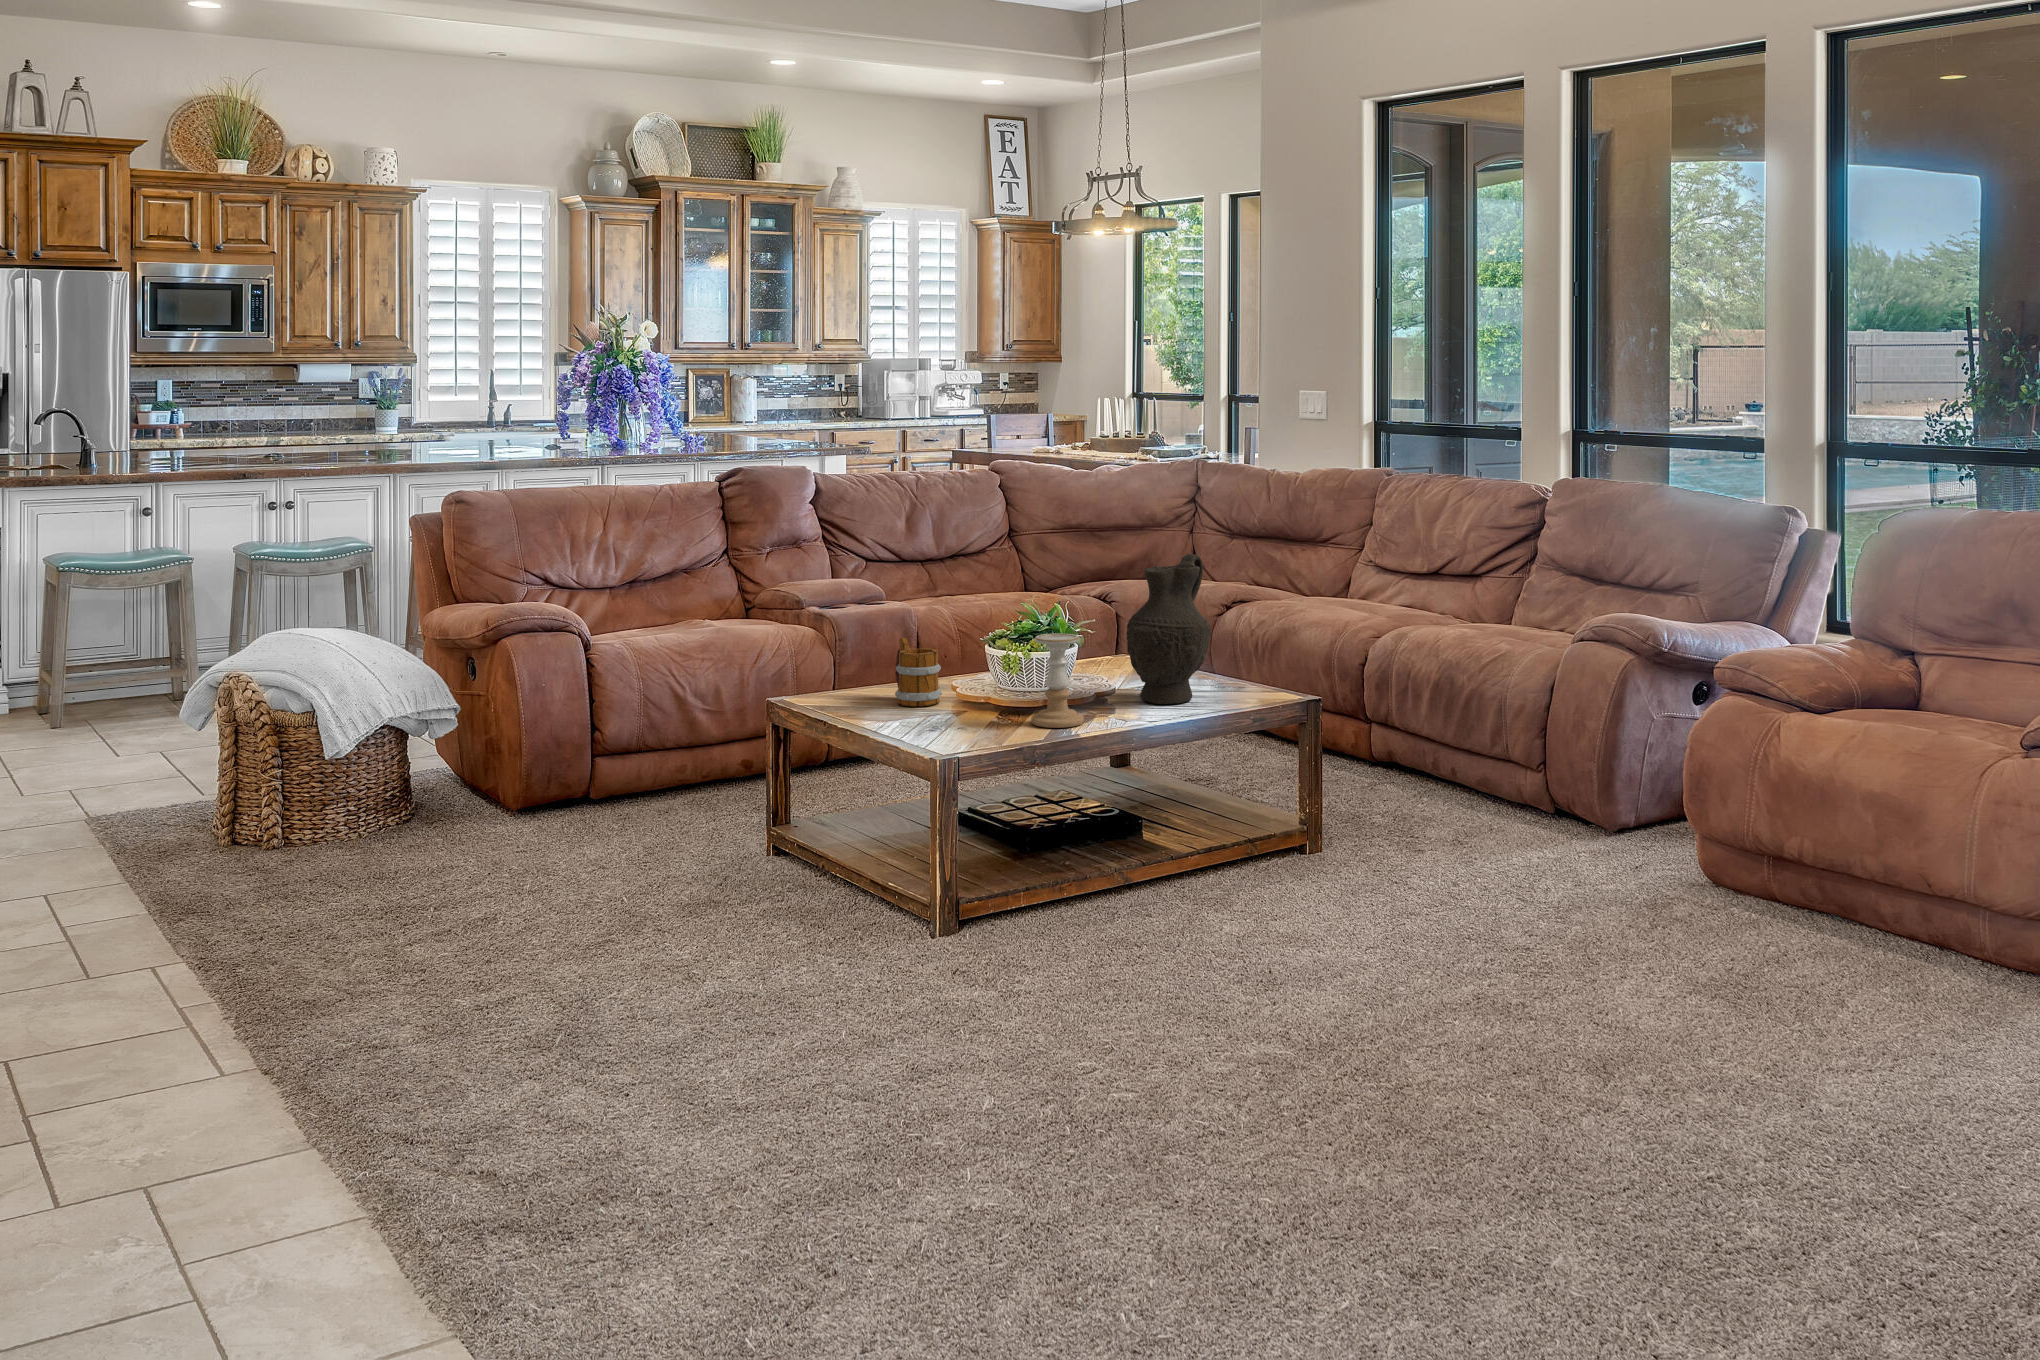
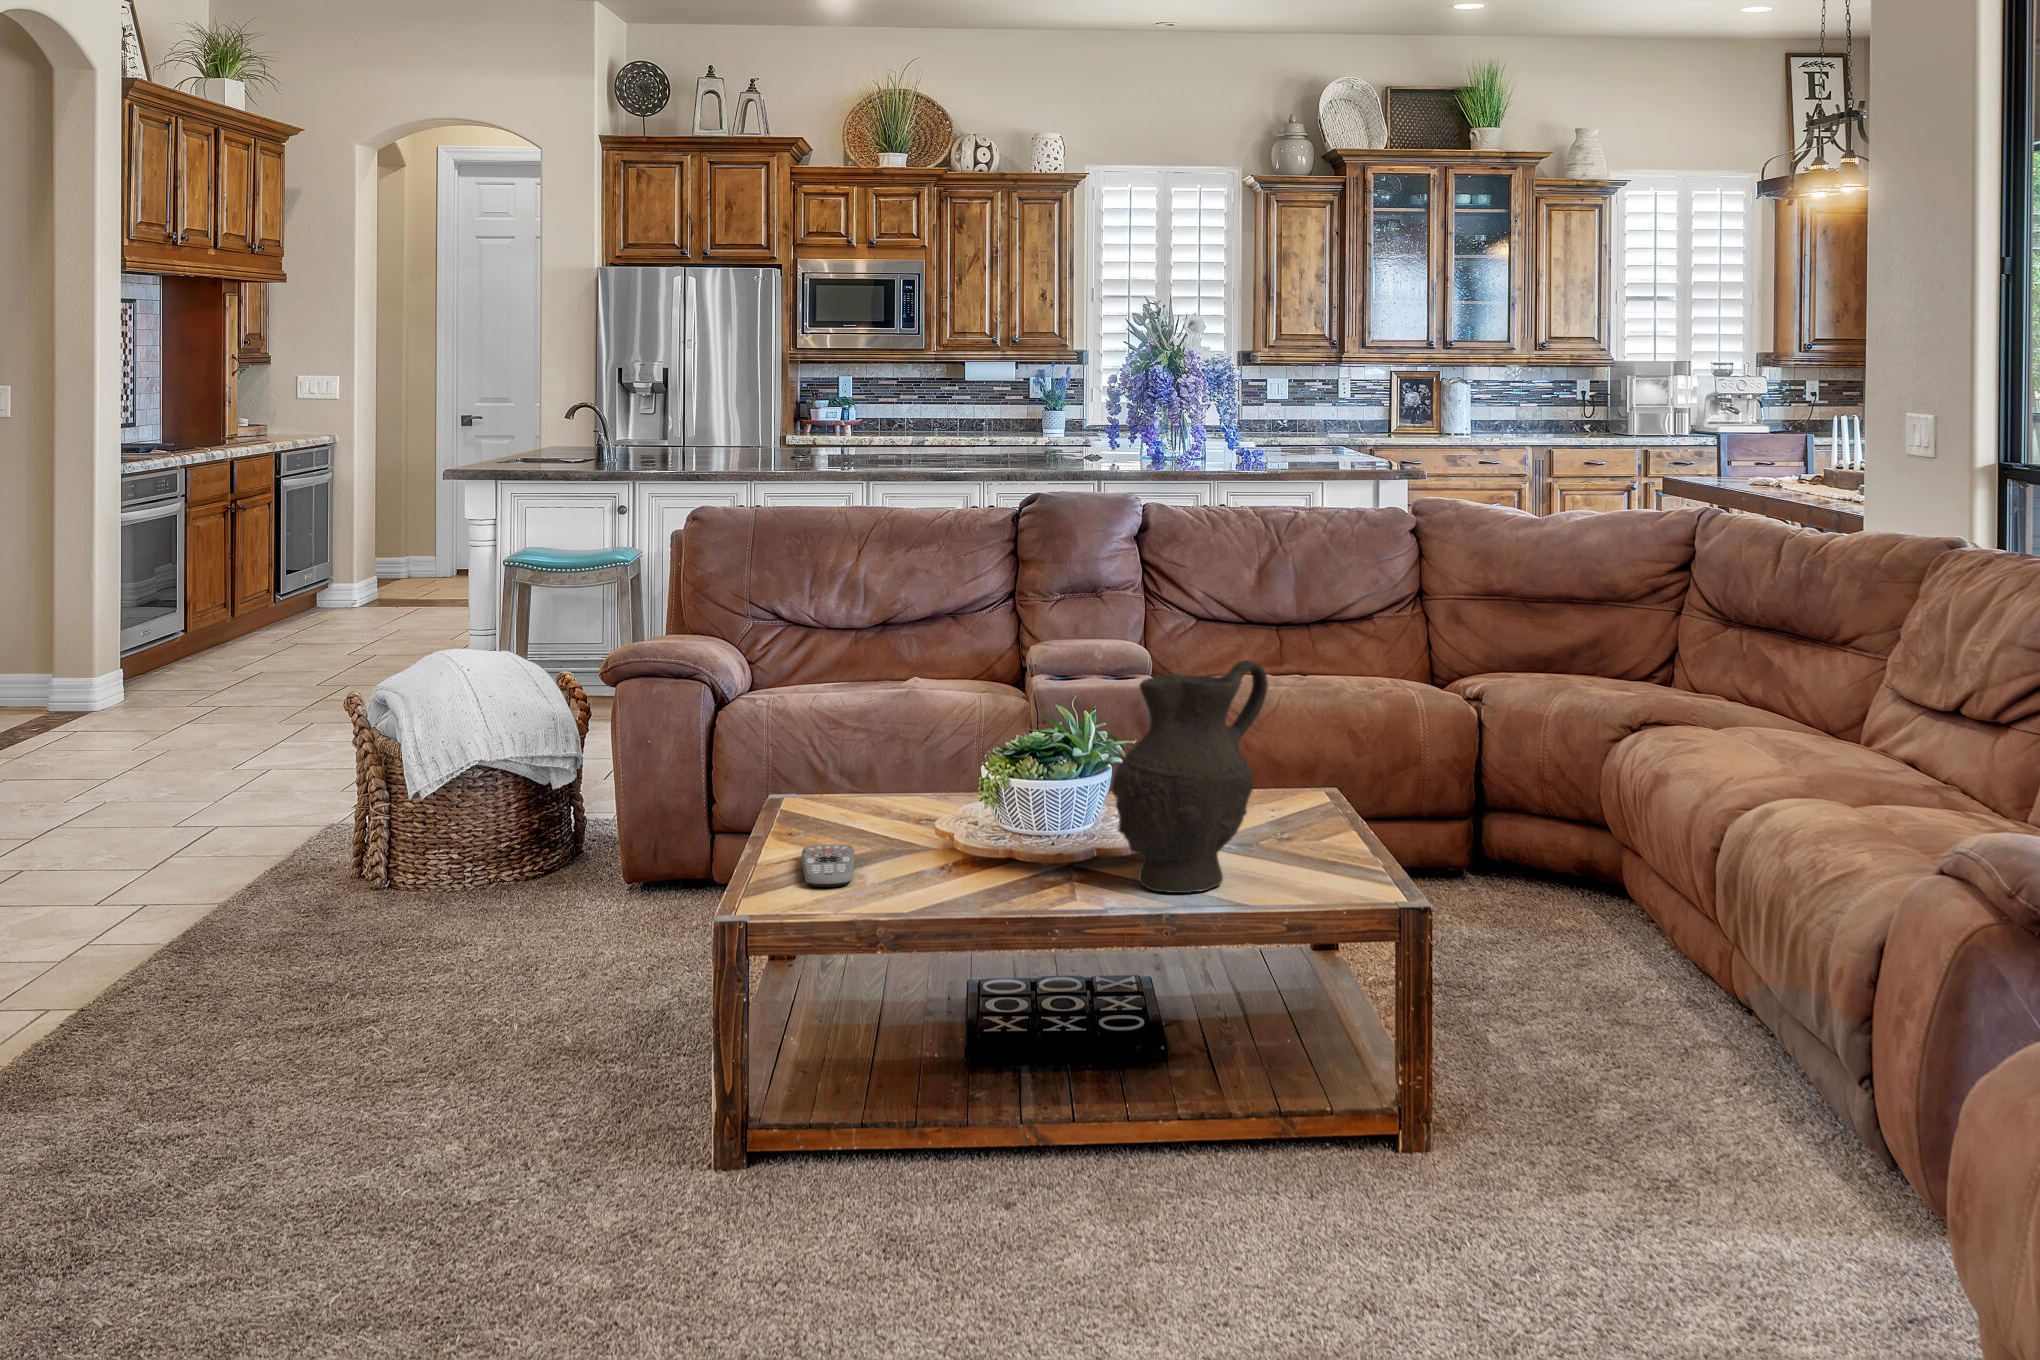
candle holder: present [1031,633,1084,728] -> none [907,763,986,909]
mug: present [895,638,942,707] -> none [845,740,907,841]
remote control: none [912,706,983,729] -> present [802,845,855,887]

